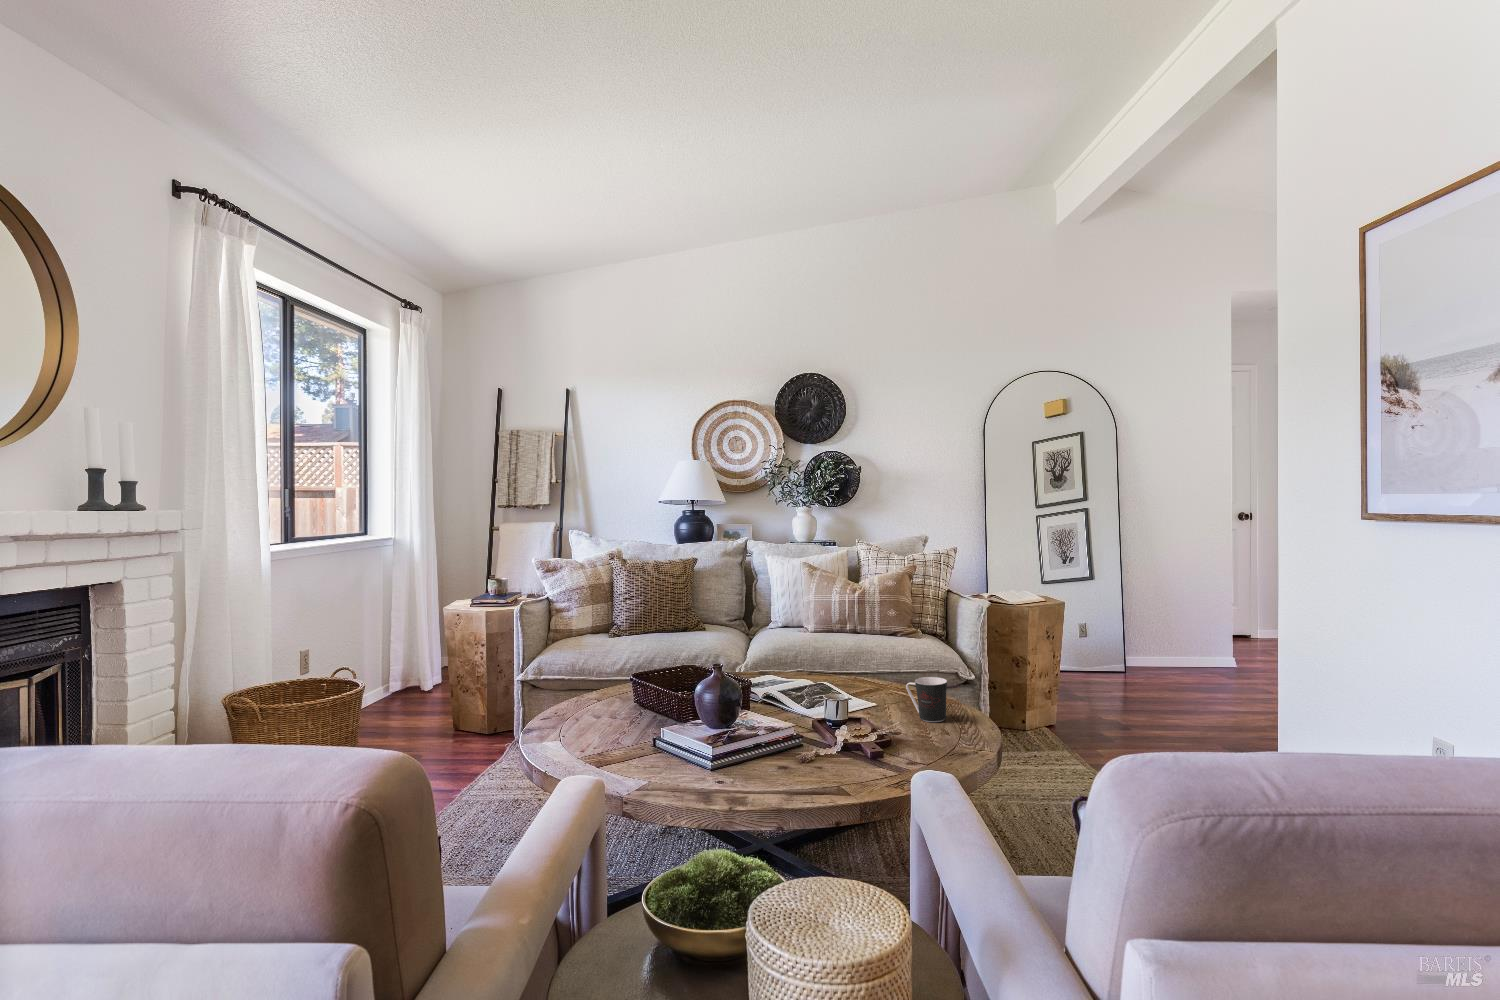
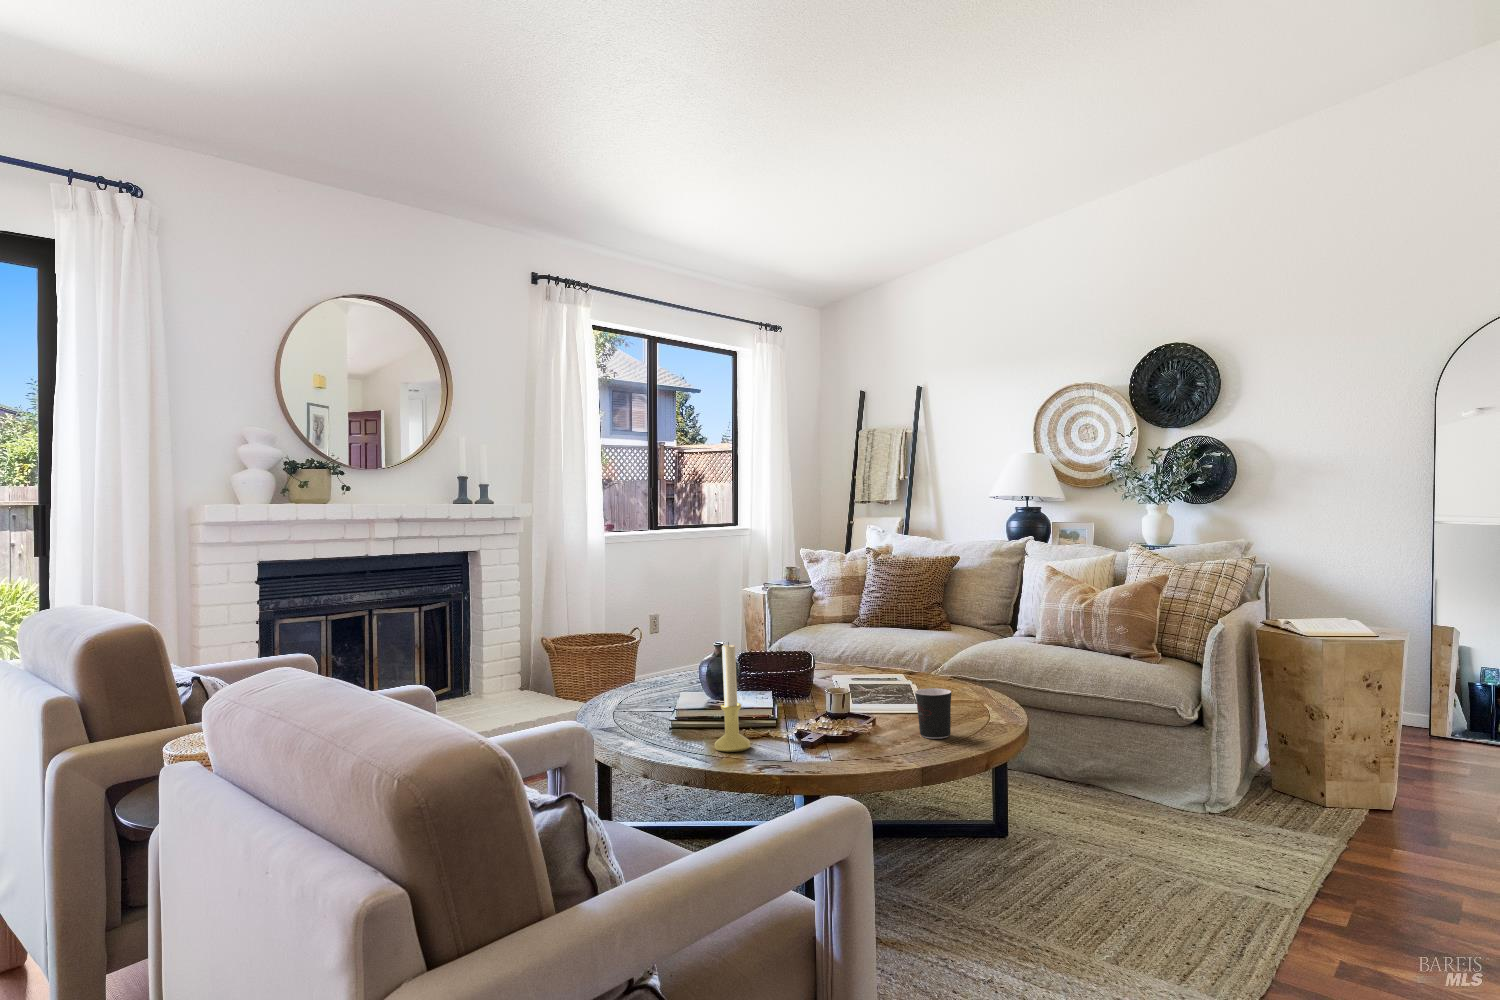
candle holder: none [836,663,873,778] -> present [714,642,750,752]

